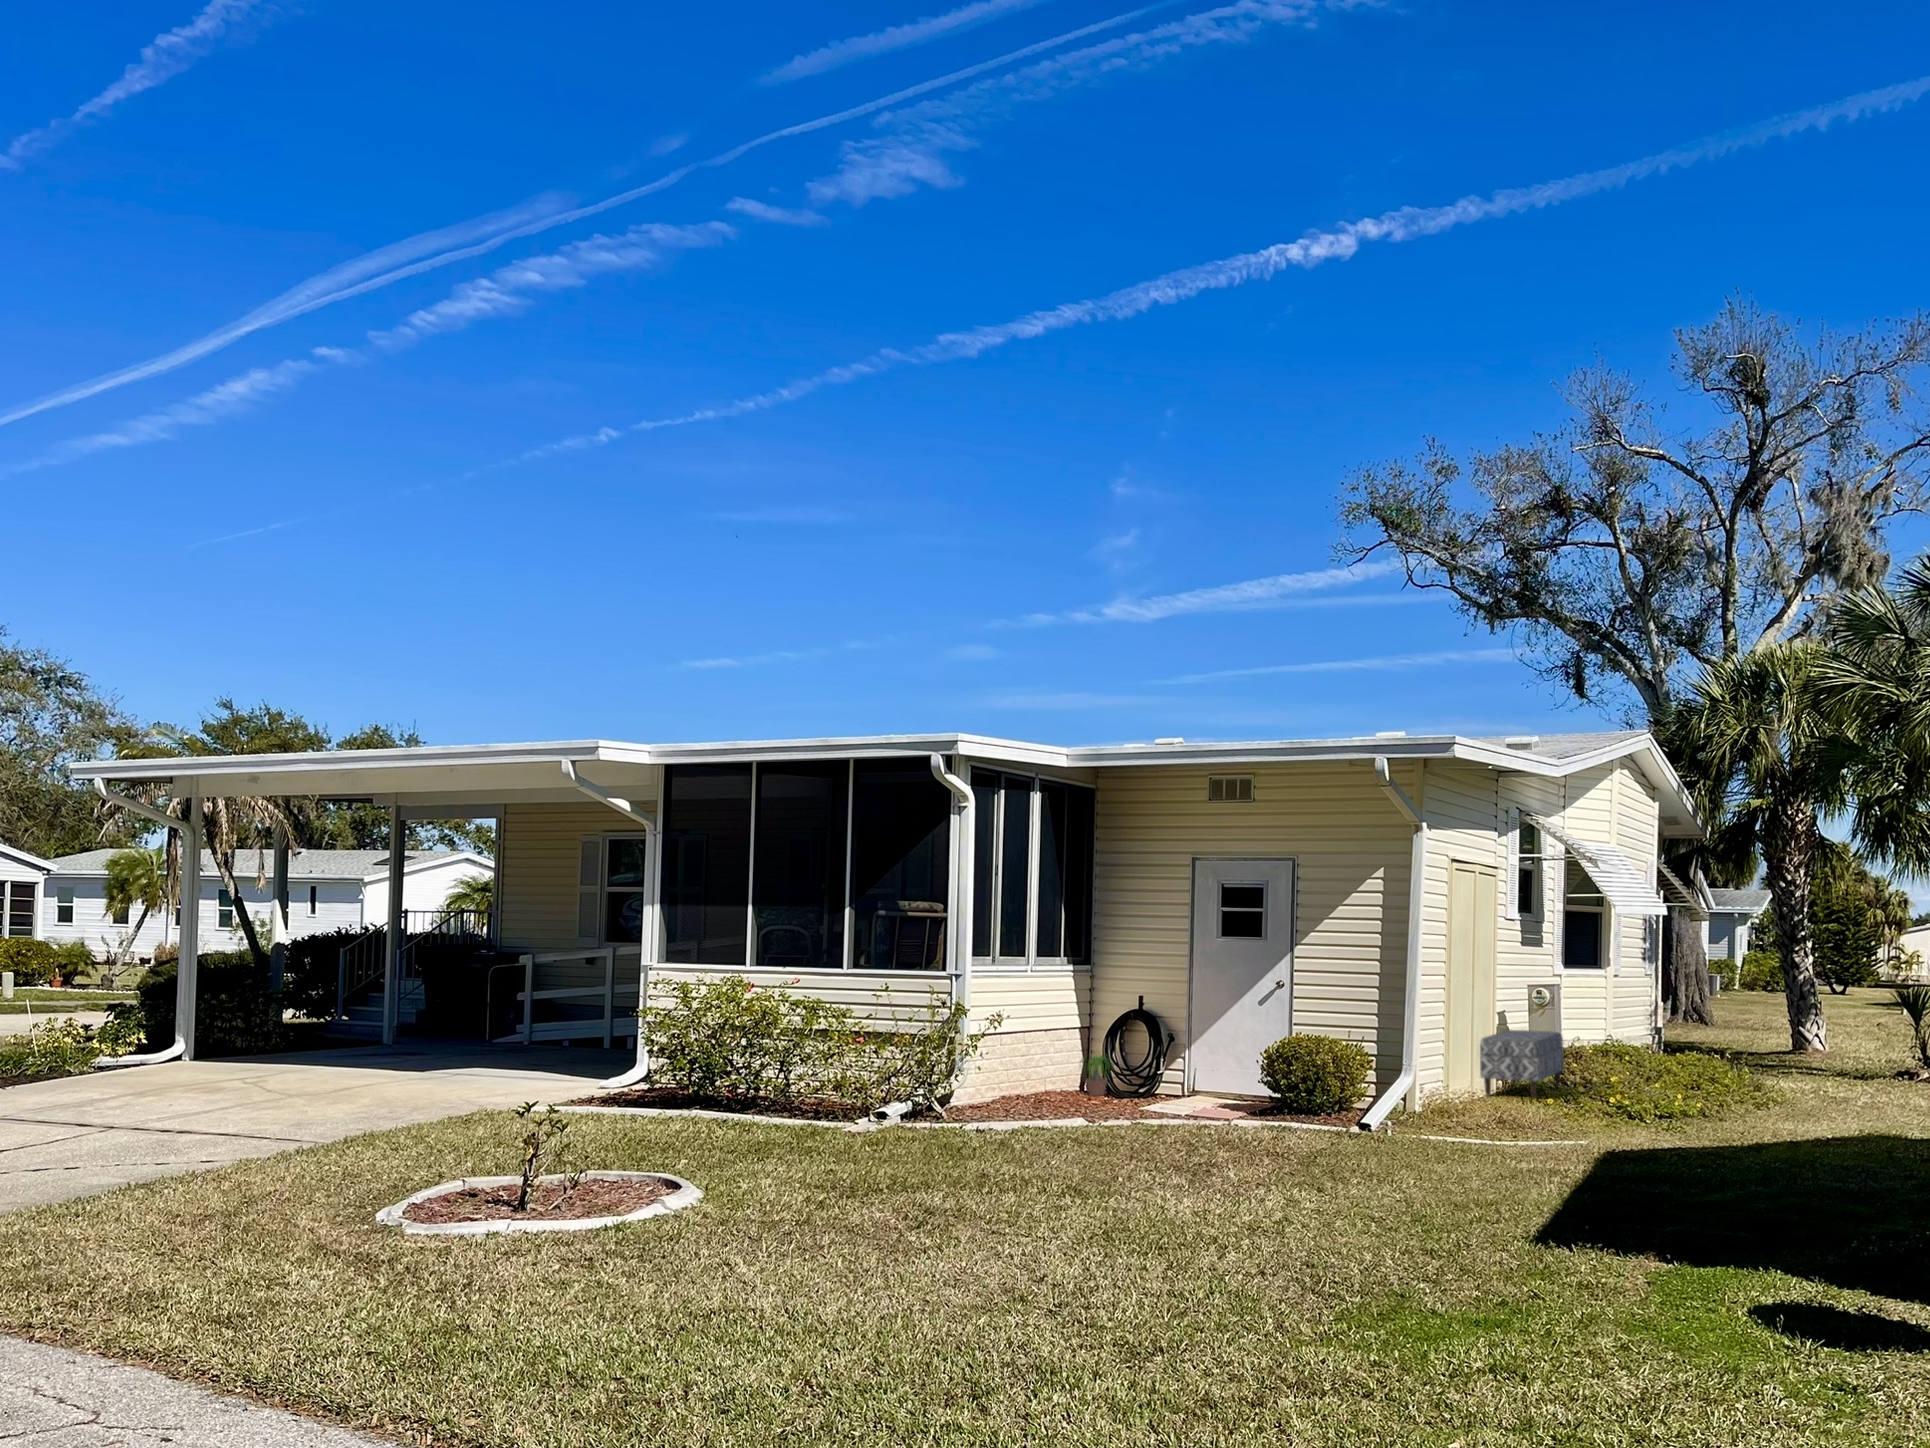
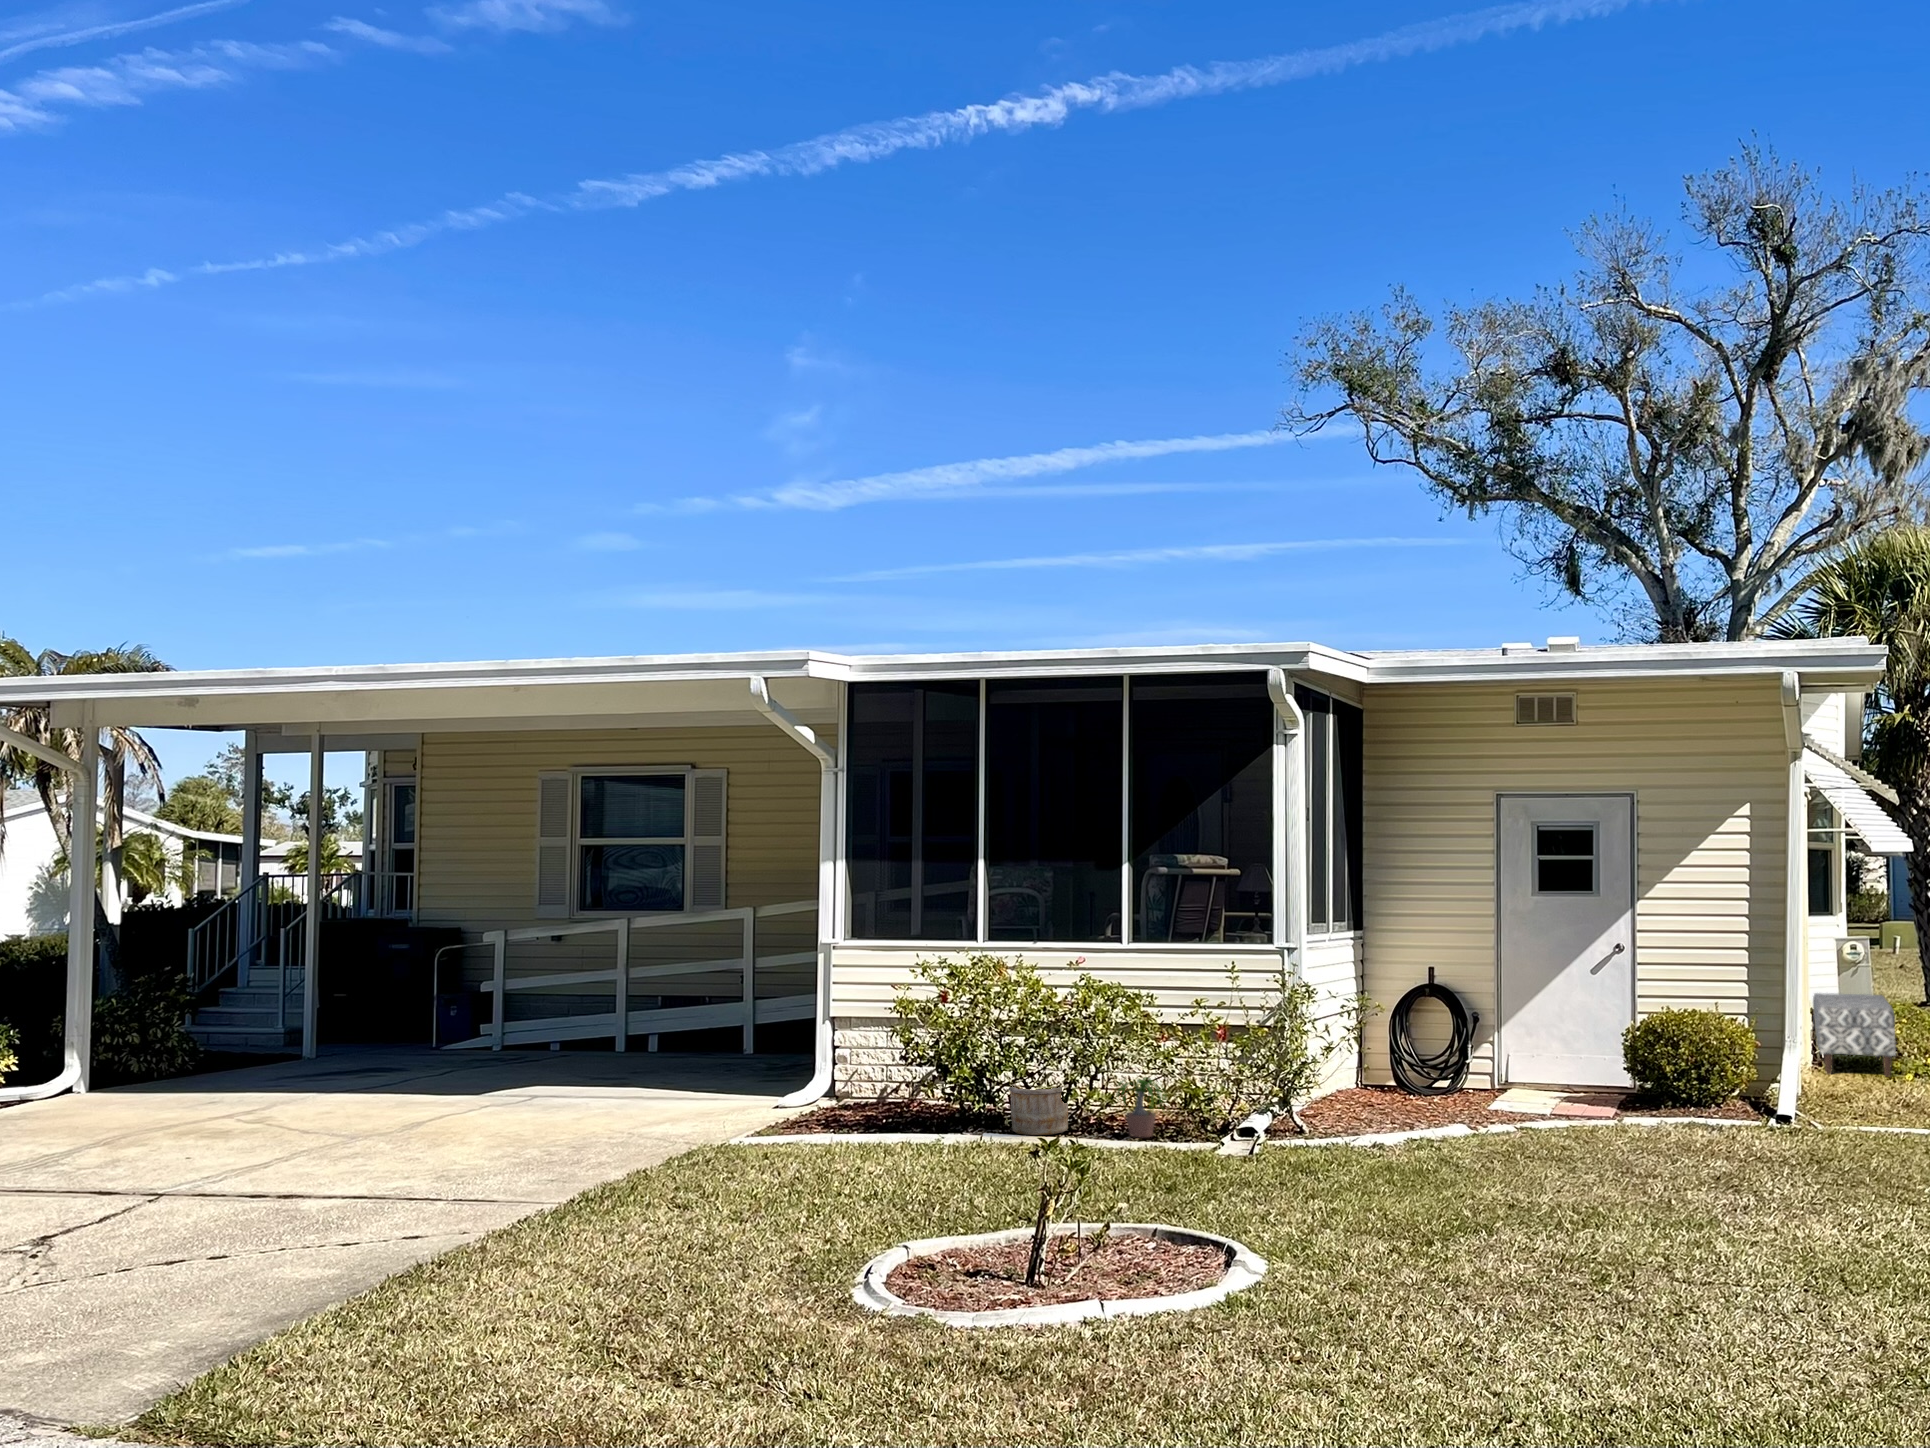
potted plant: present [1080,1055,1112,1096] -> present [1116,1077,1165,1137]
wooden bucket: none [726,1075,772,1117] -> present [1009,1086,1068,1135]

